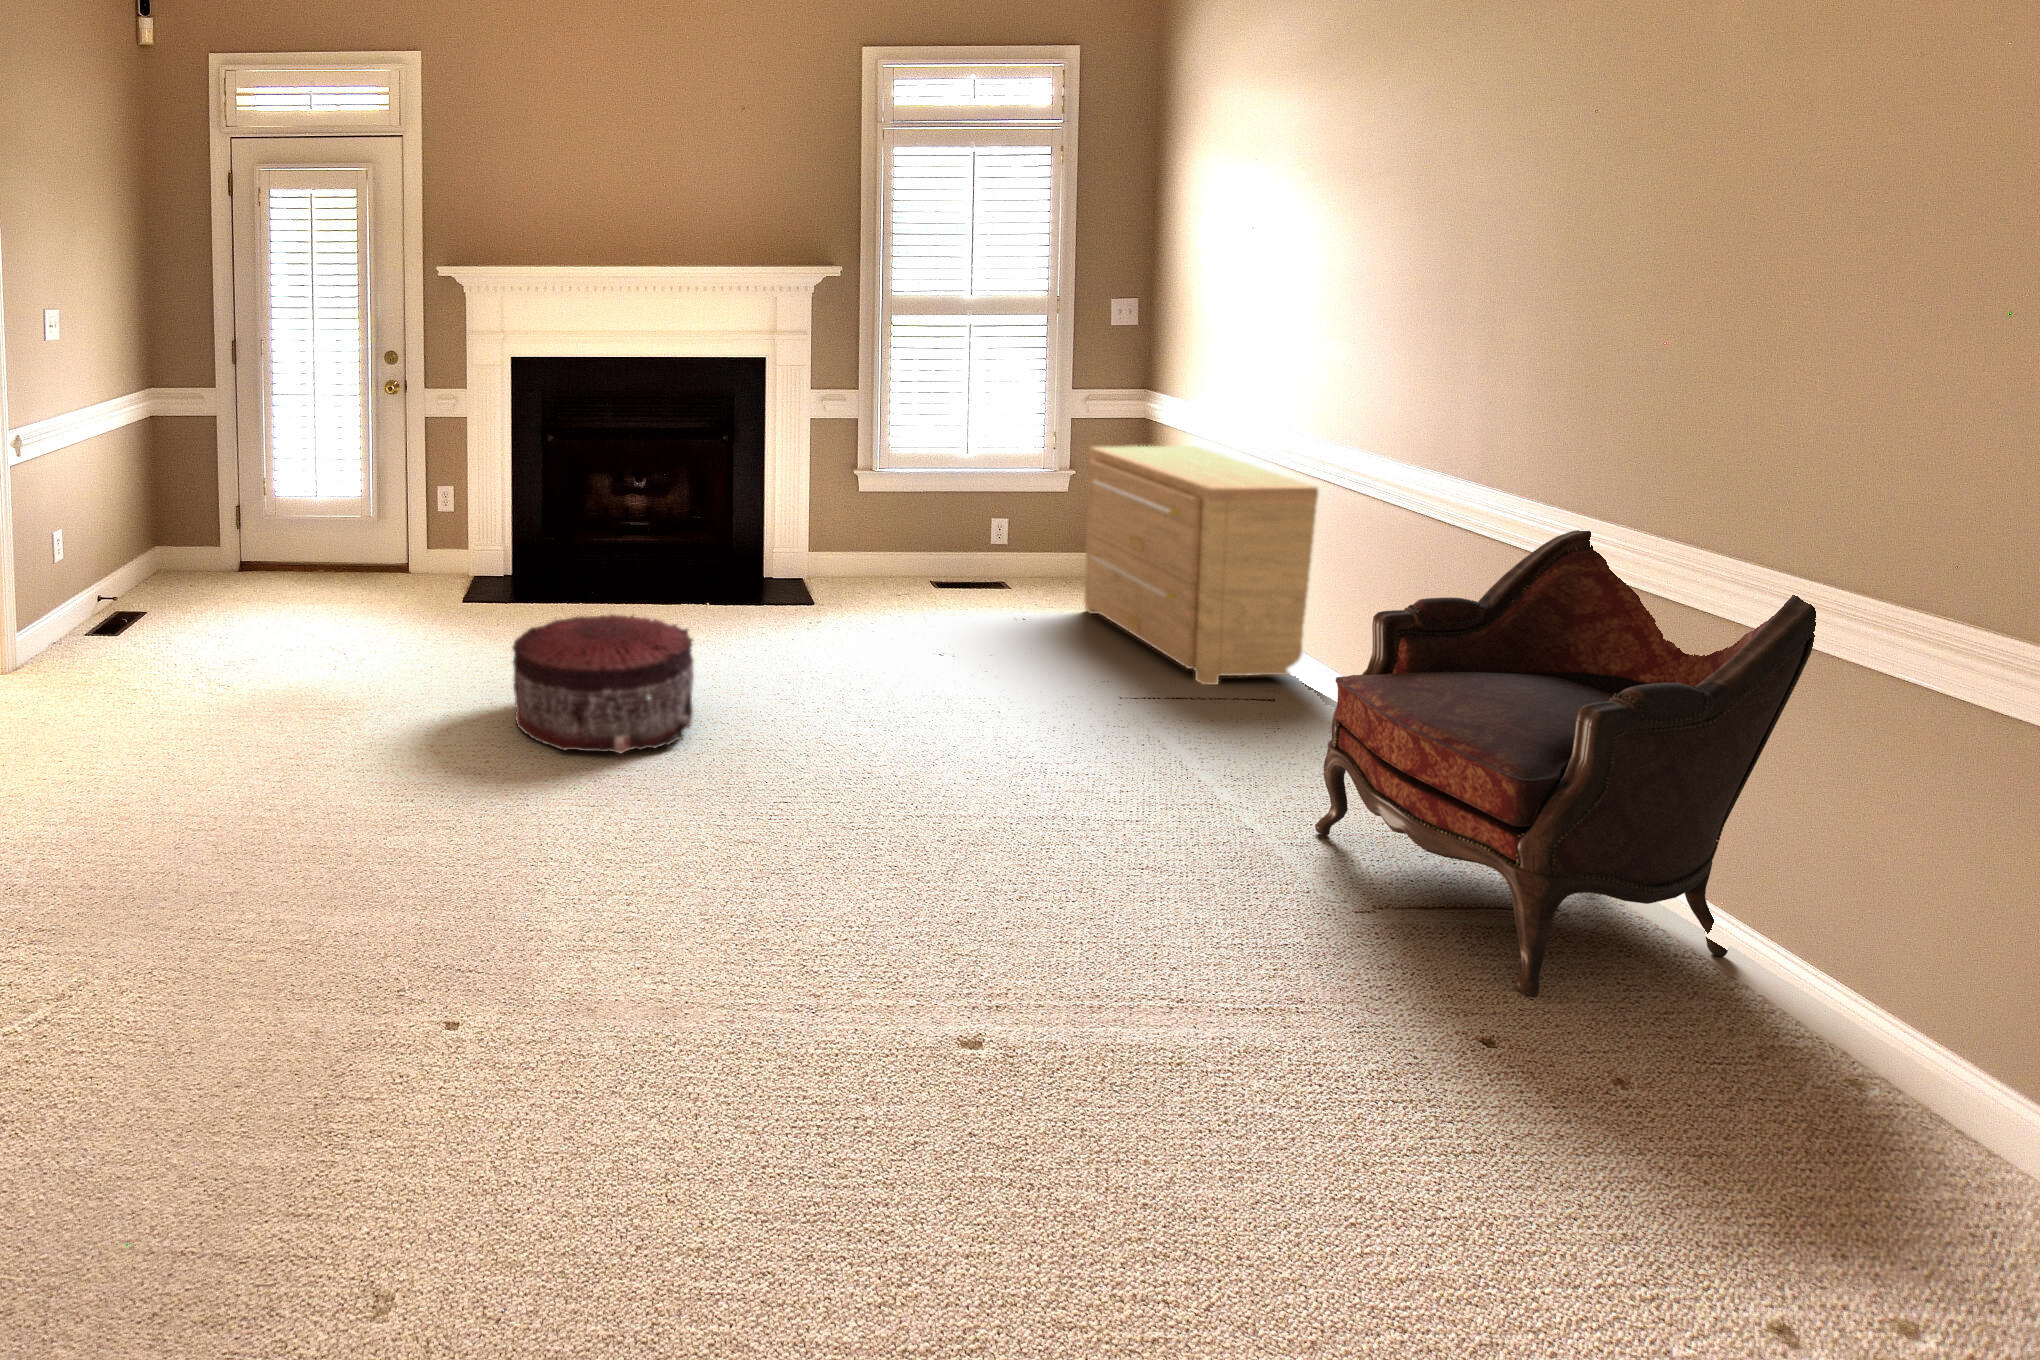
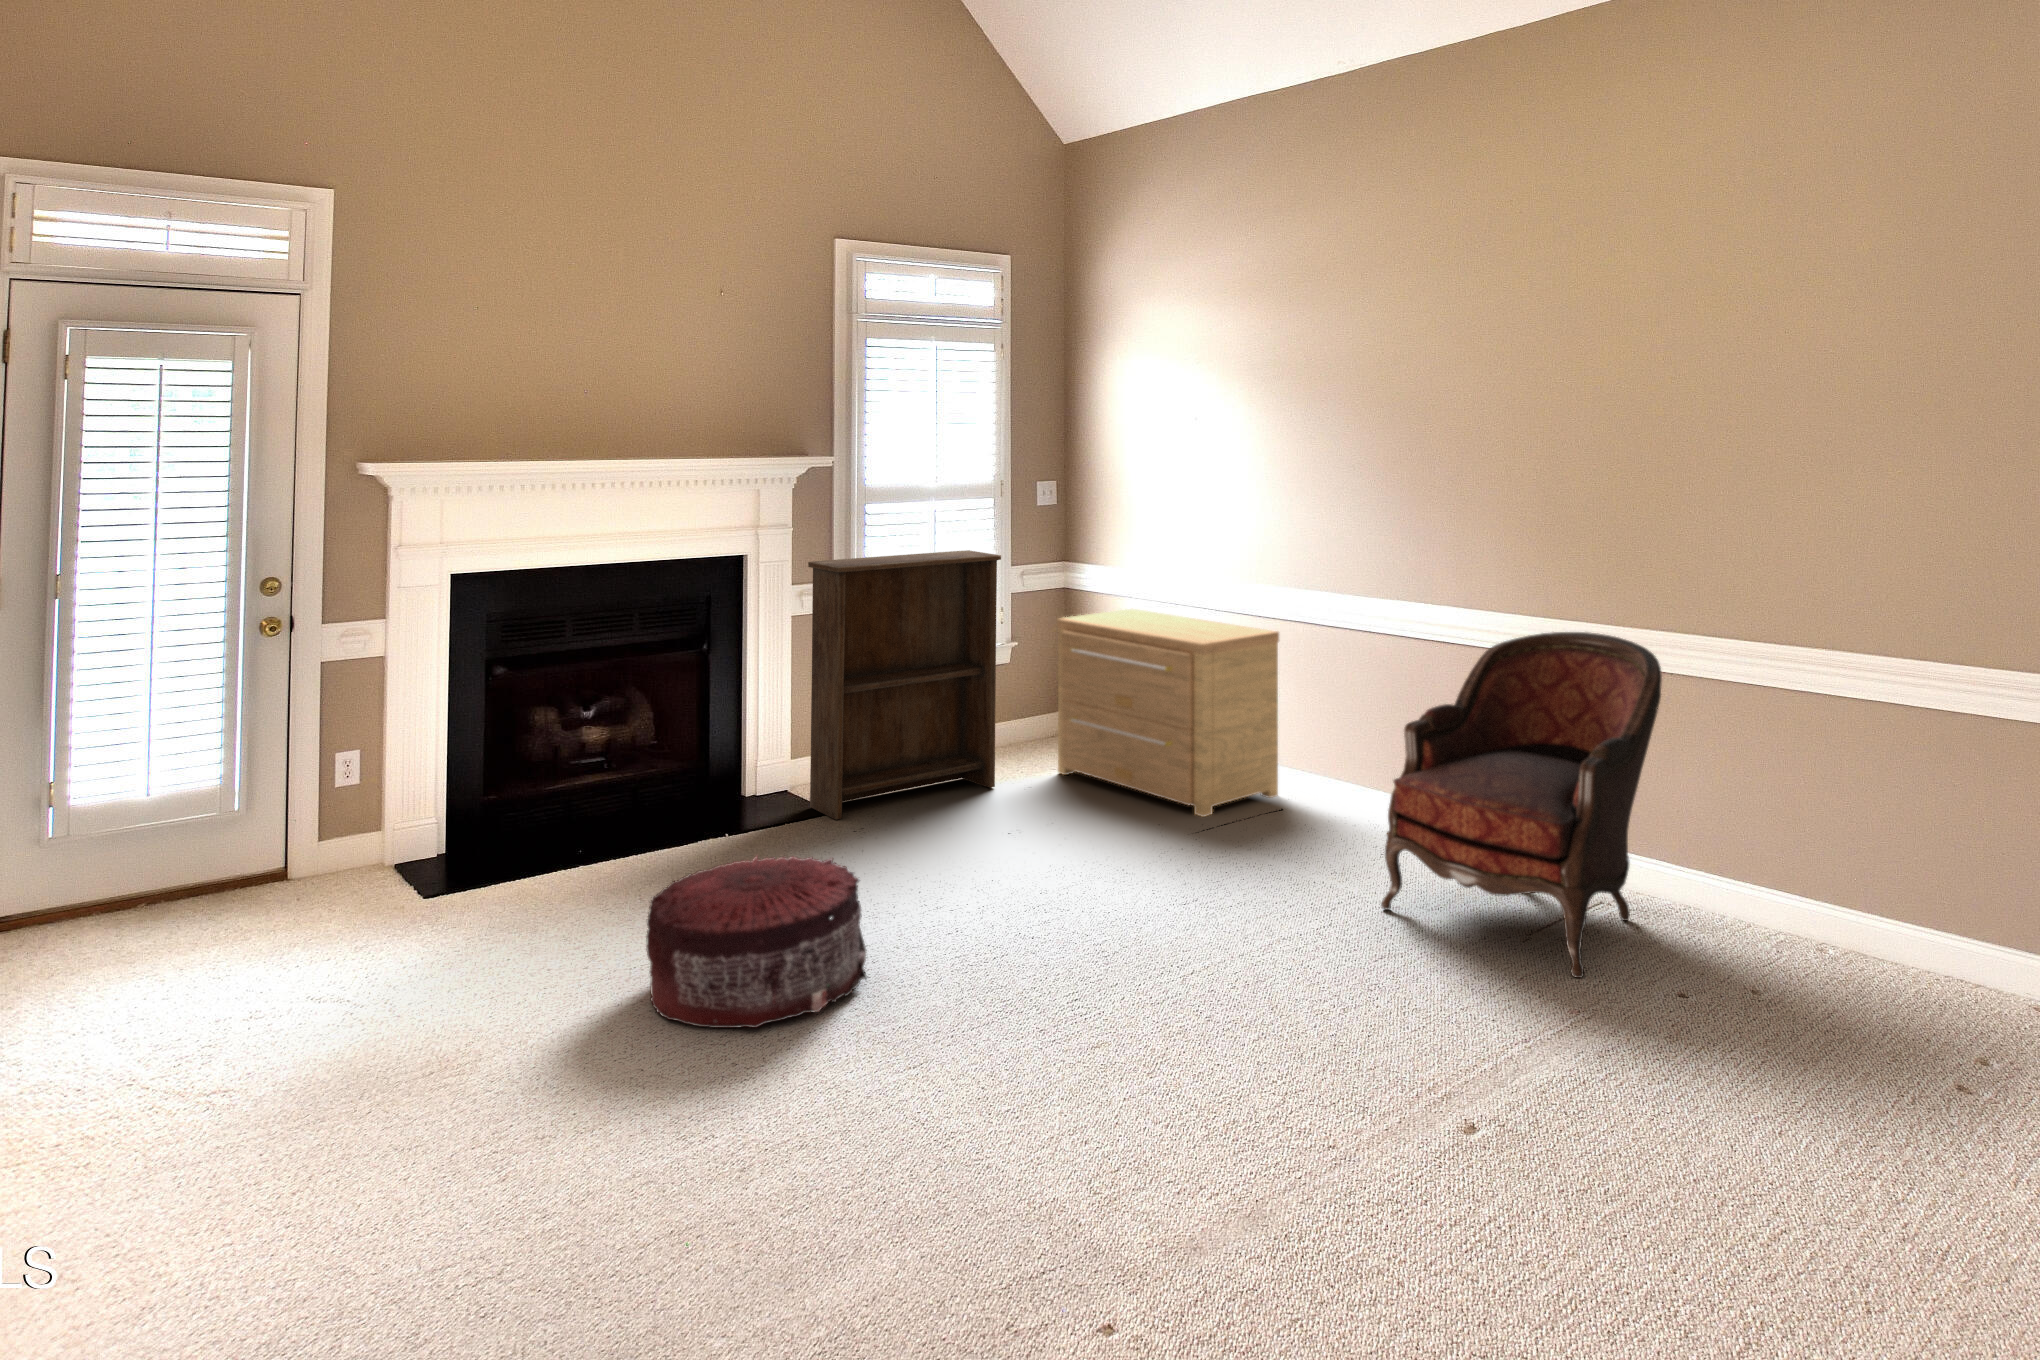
bookshelf: none [811,367,1013,610] -> present [808,550,1001,820]

